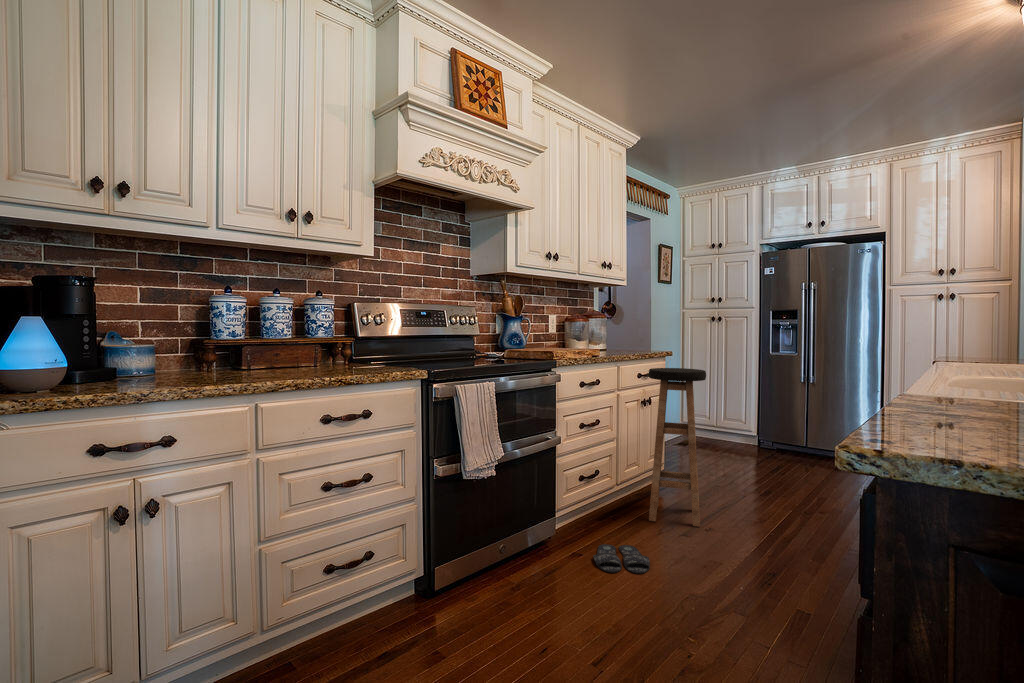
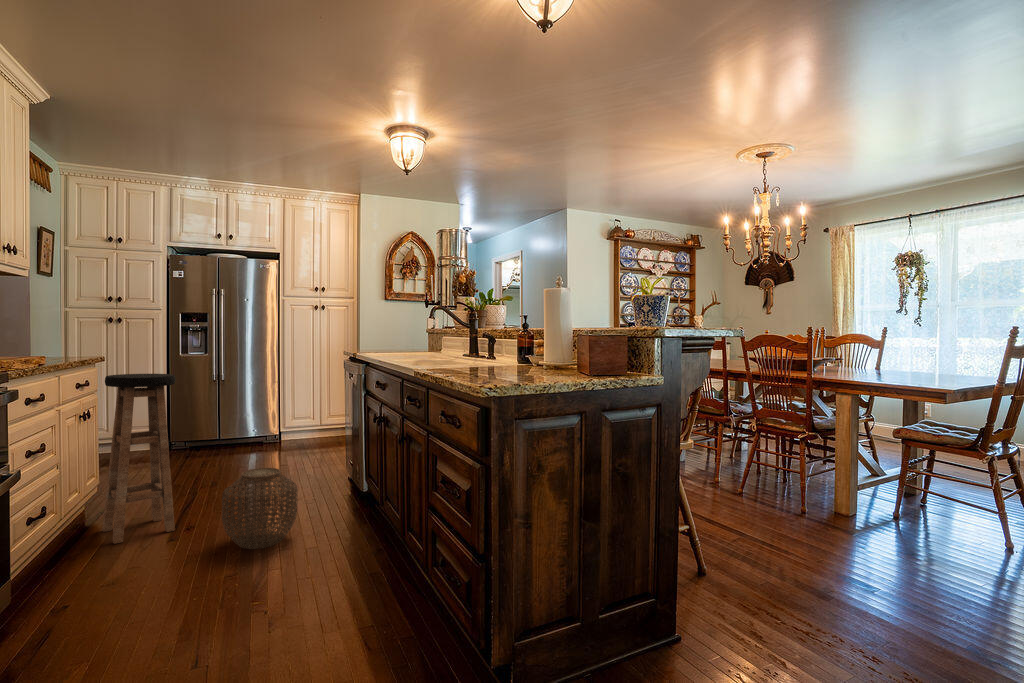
woven basket: none [722,486,812,585] -> present [222,468,298,549]
slippers: present [593,544,650,574] -> none [77,570,158,602]

